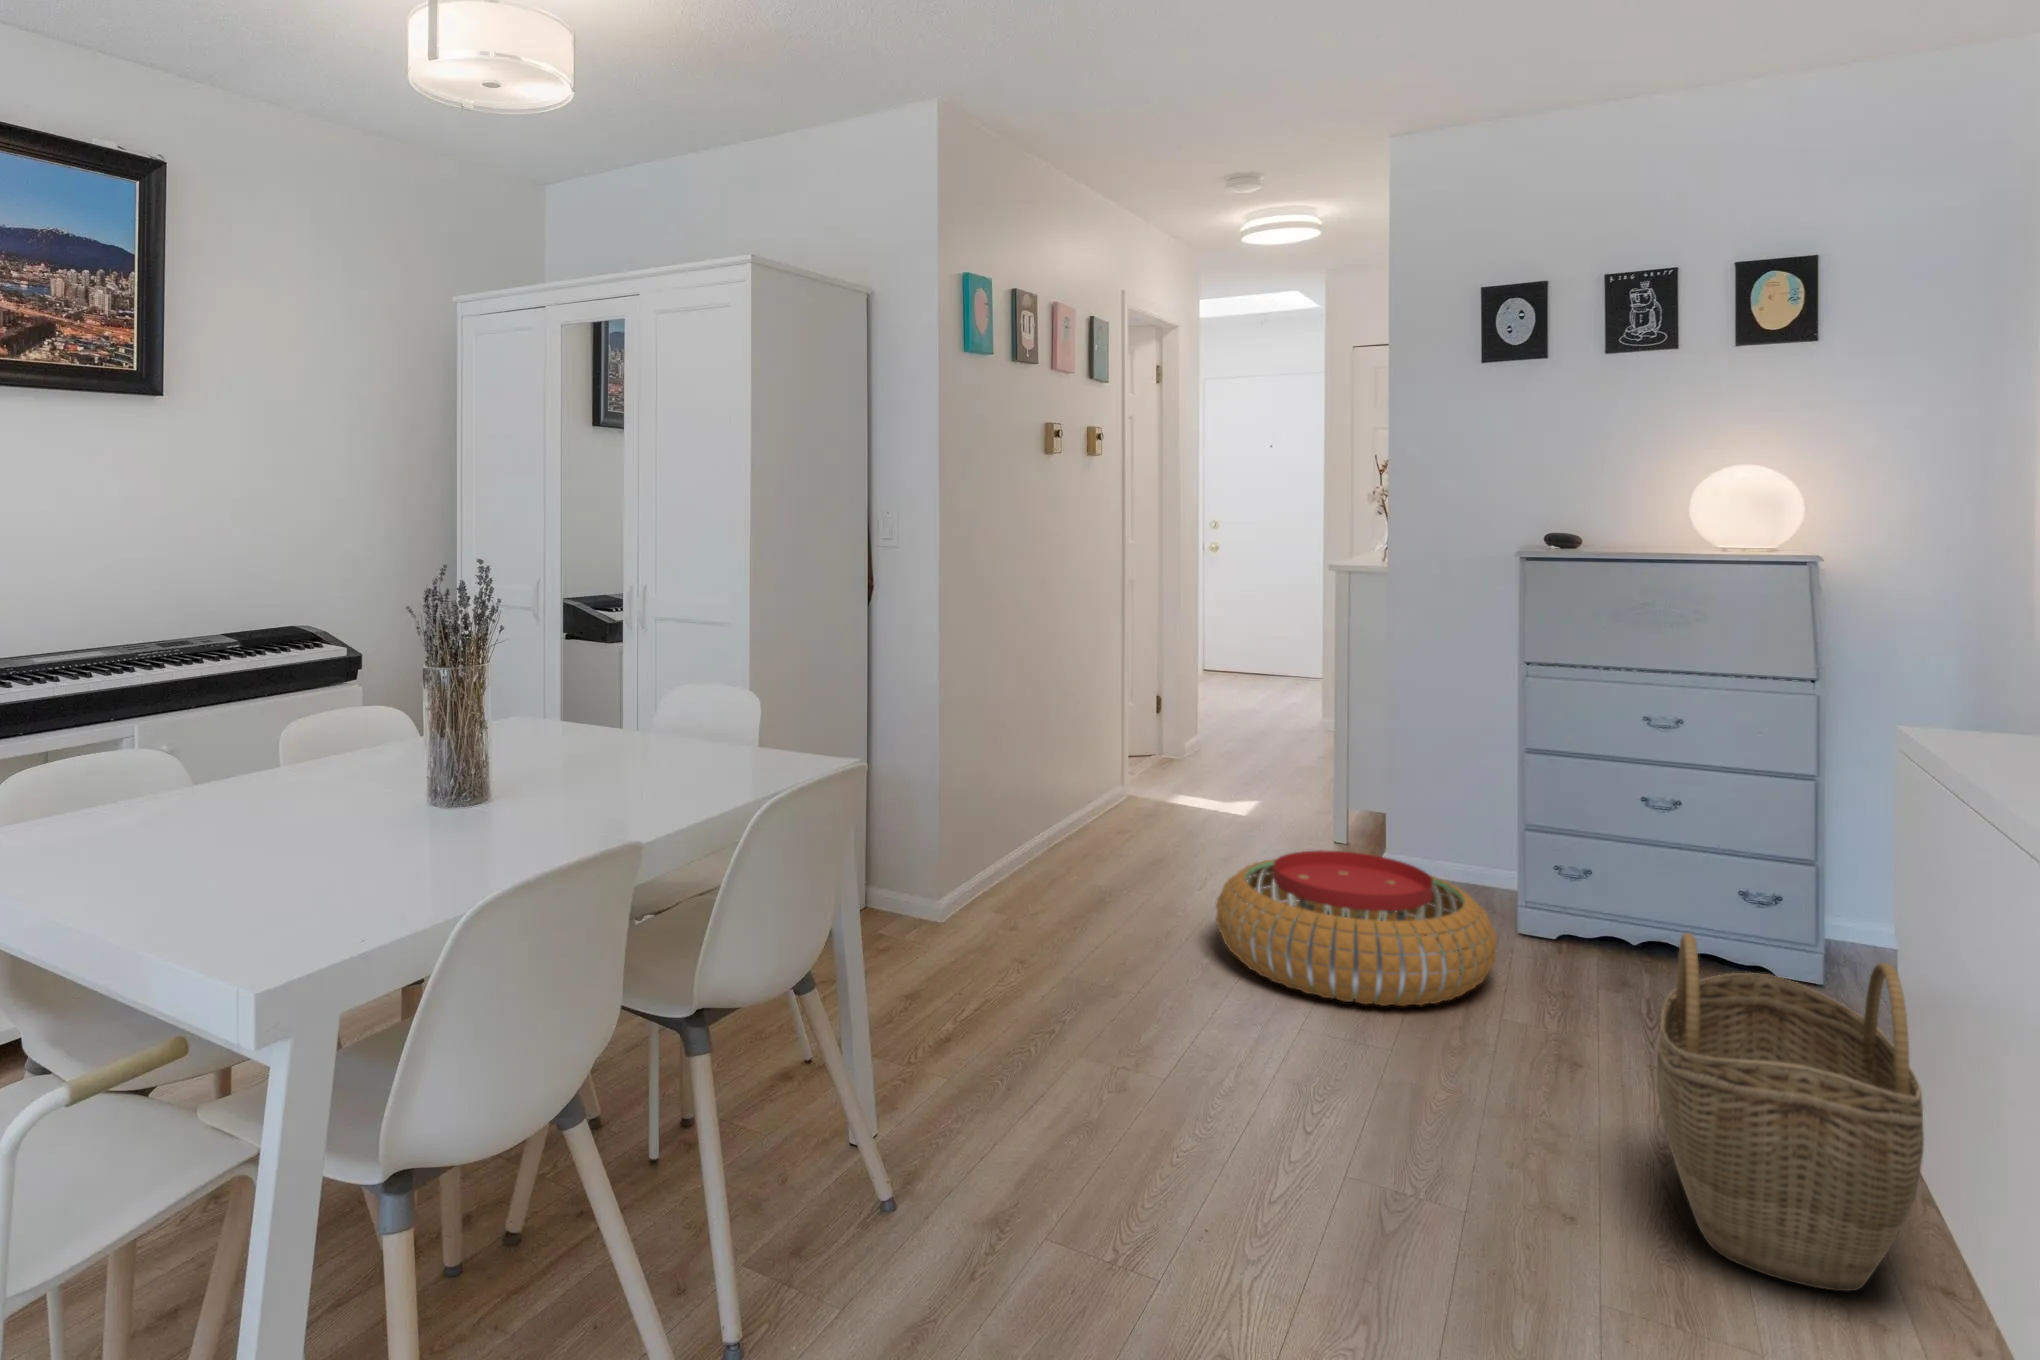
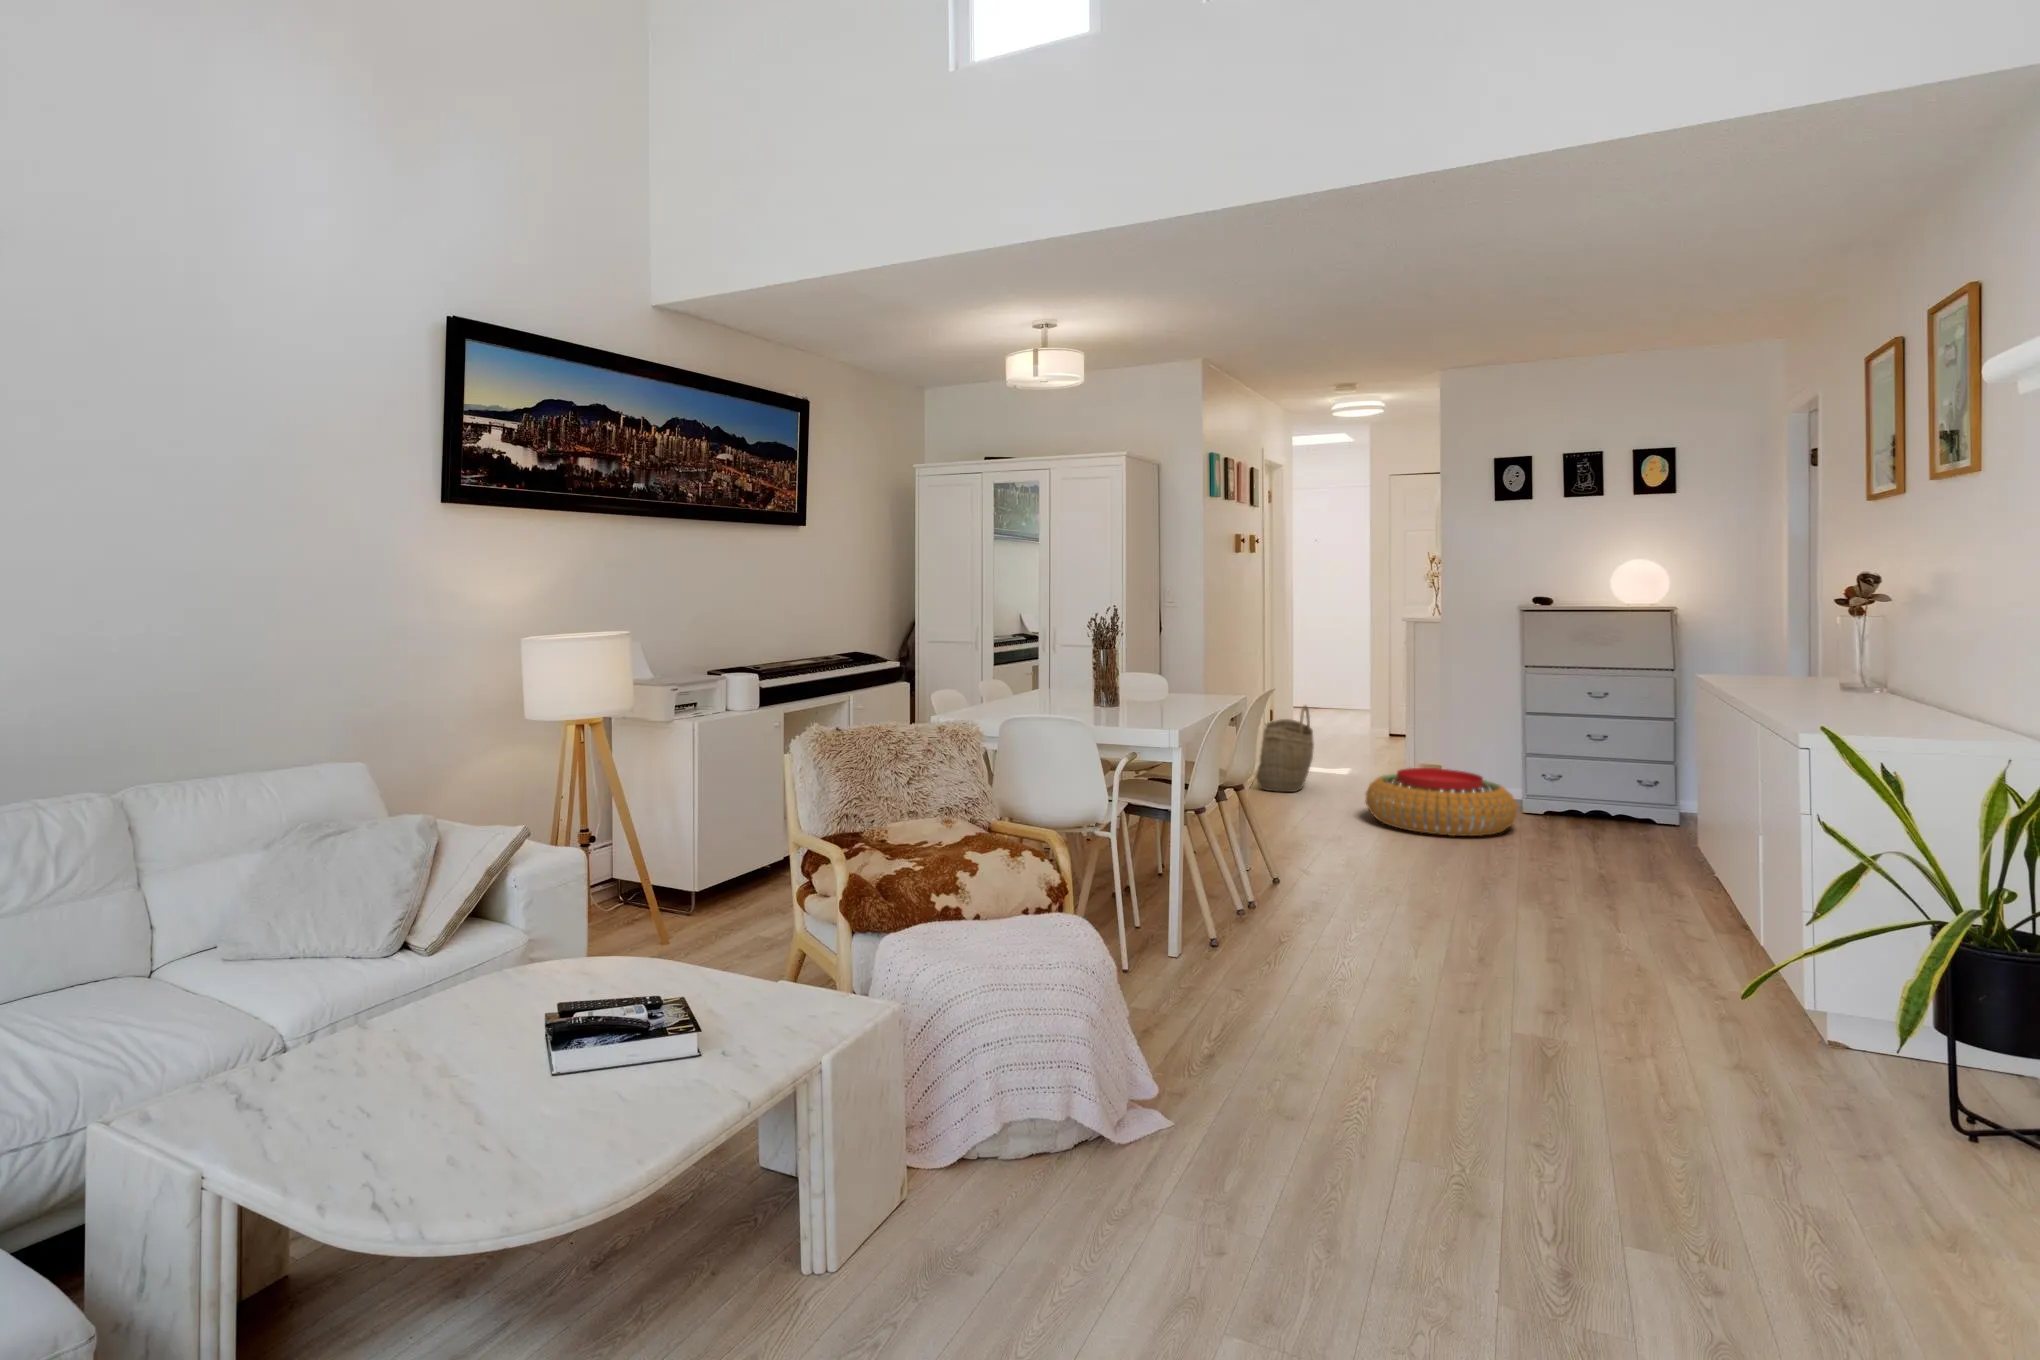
woven basket: present [1657,933,1924,1291] -> present [1256,706,1314,792]

